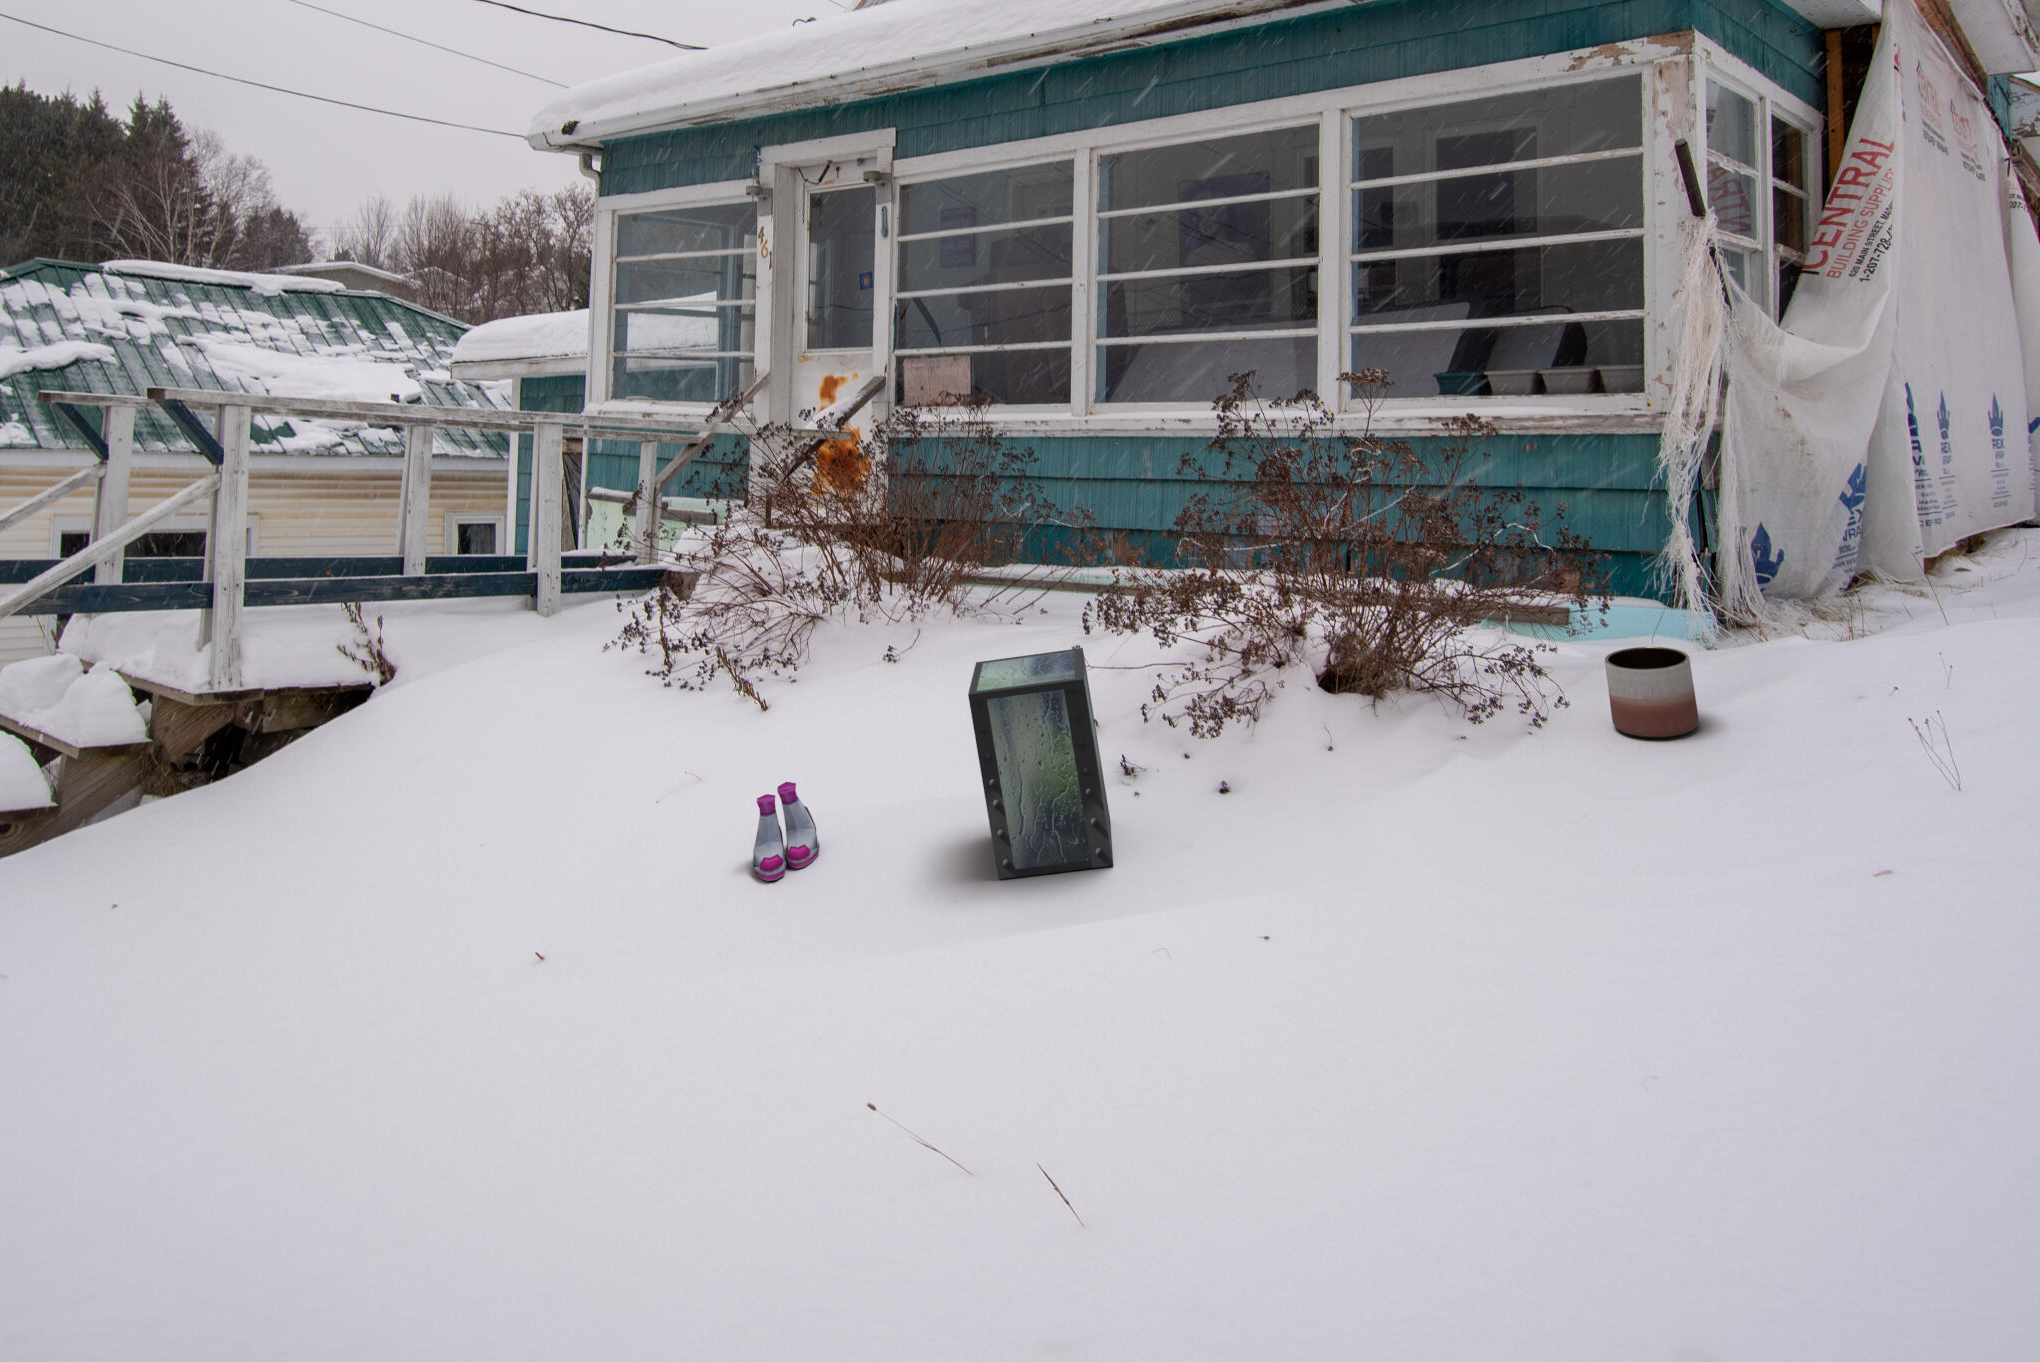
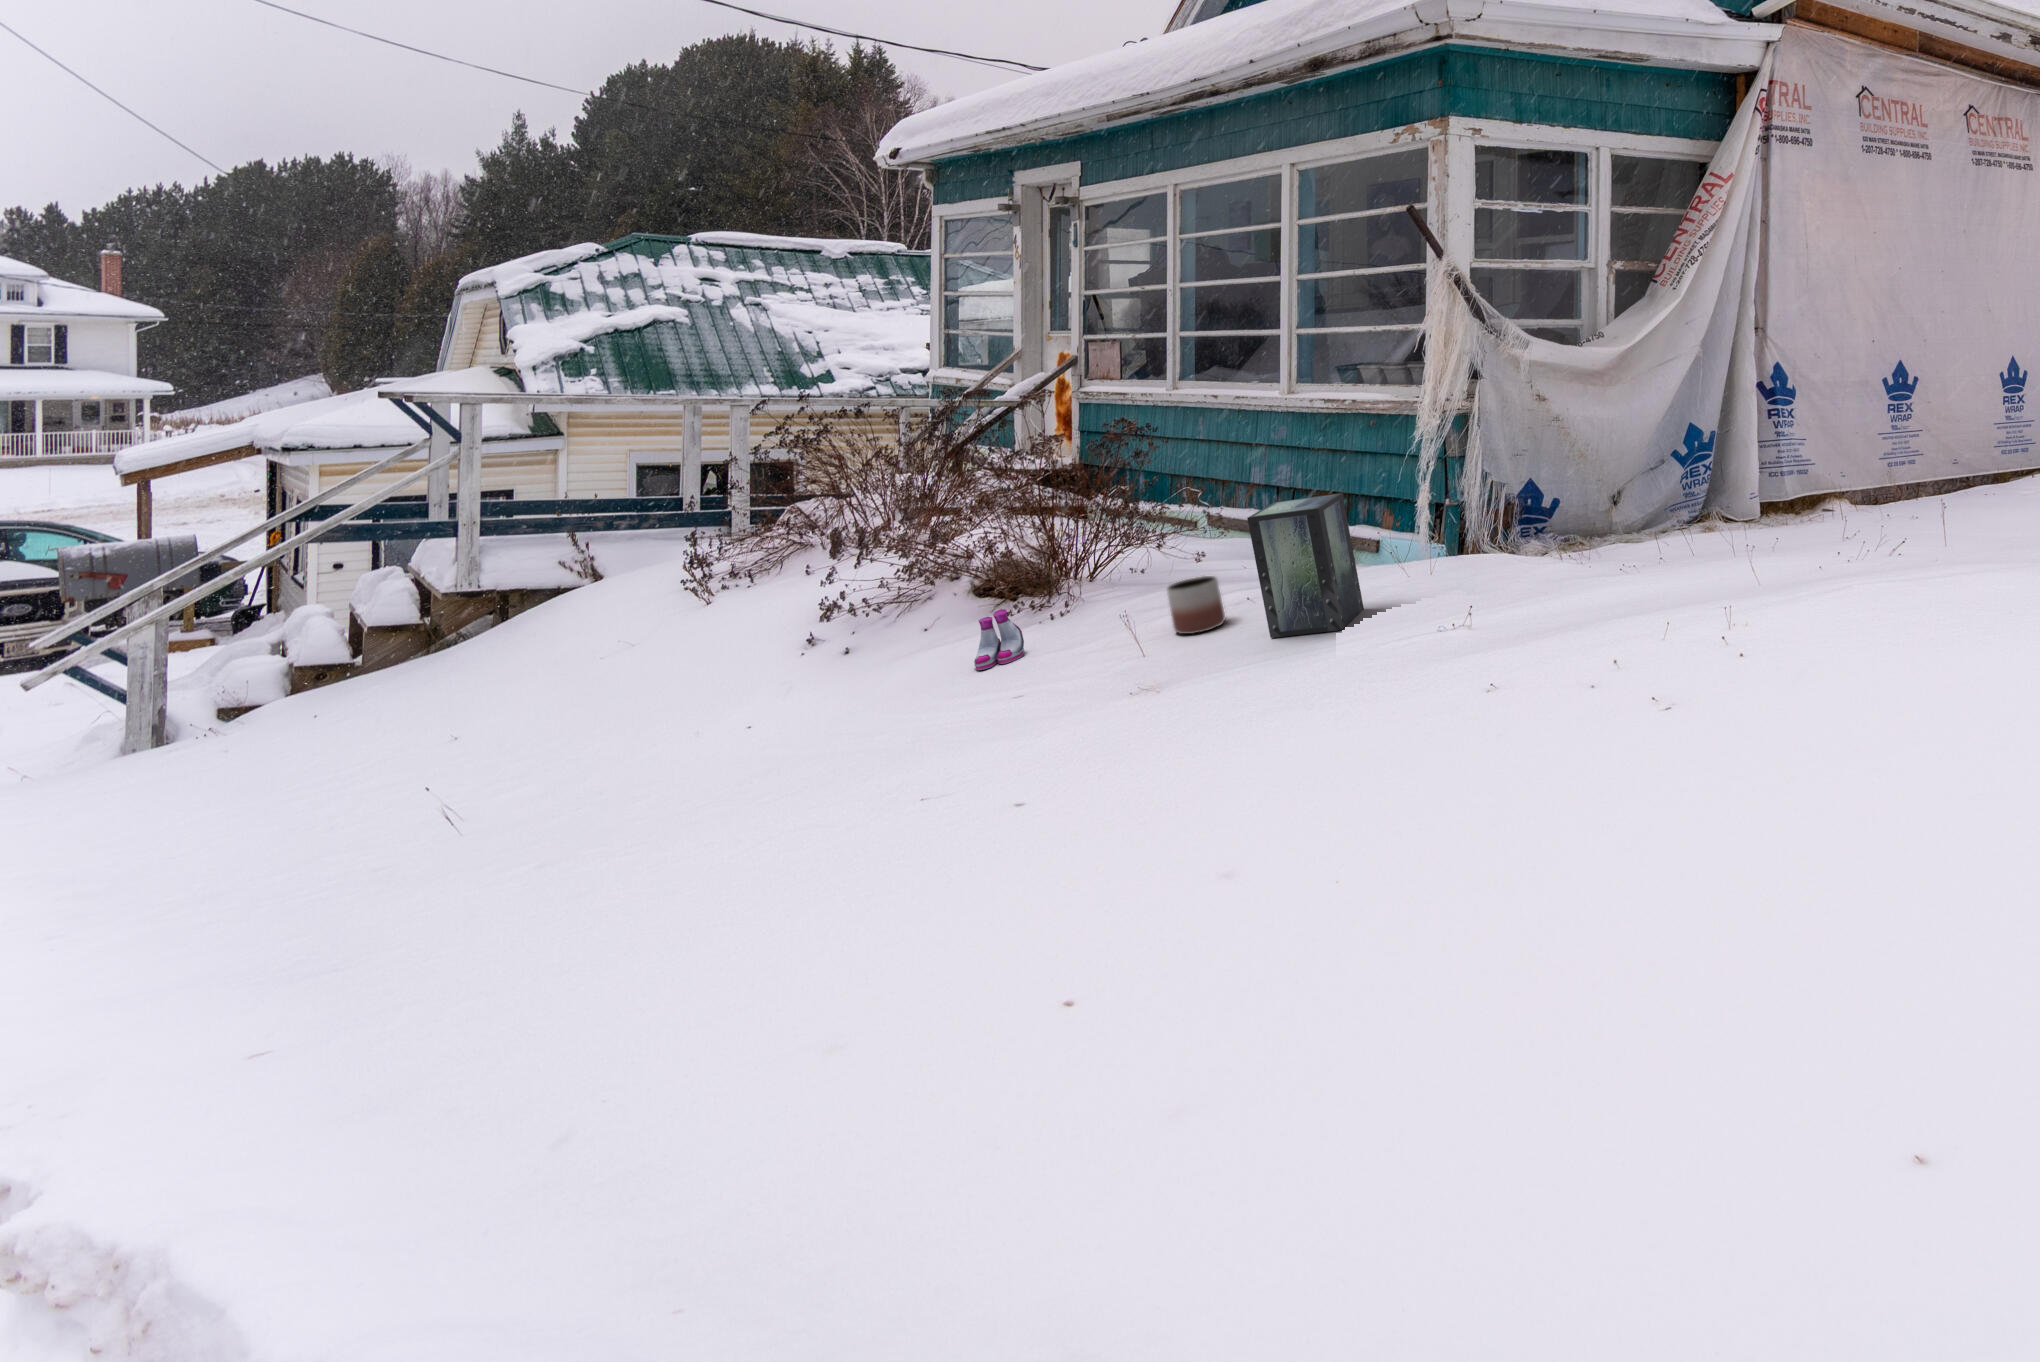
storage box: present [968,648,1113,879] -> present [1247,493,1364,638]
boots: present [753,782,819,881] -> present [974,609,1025,670]

